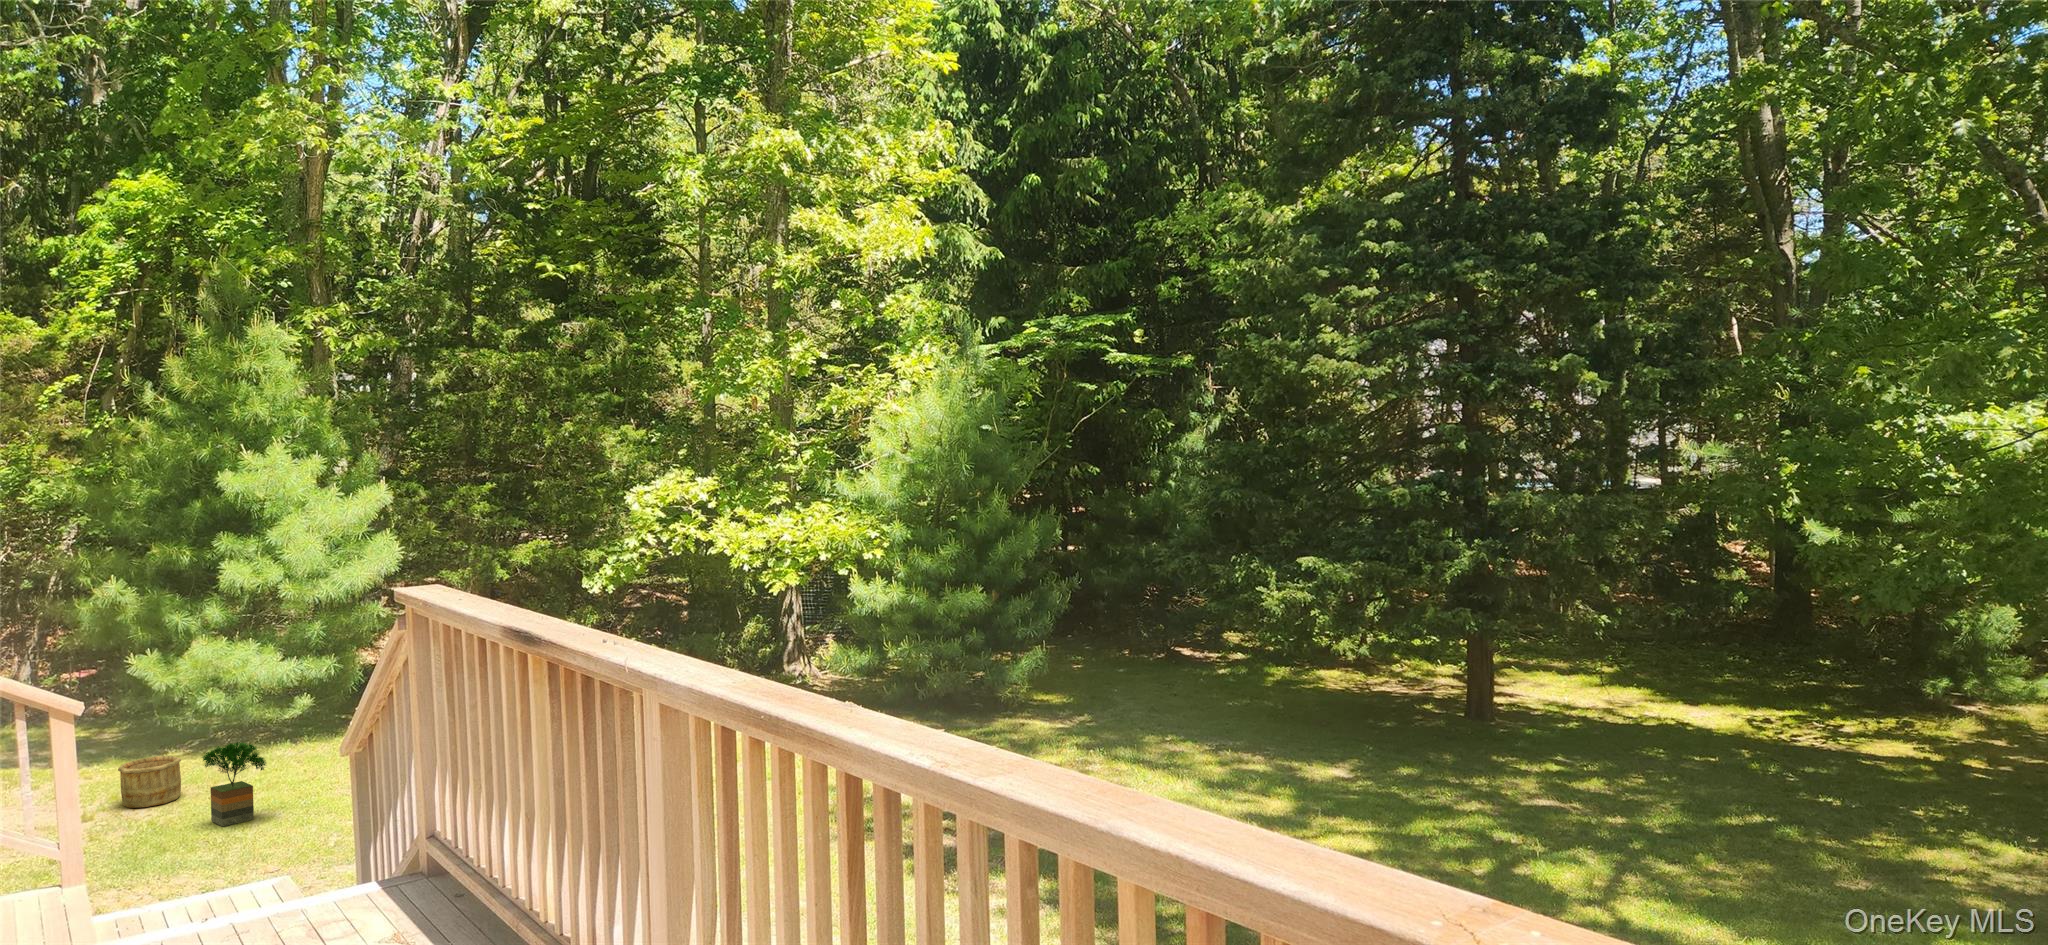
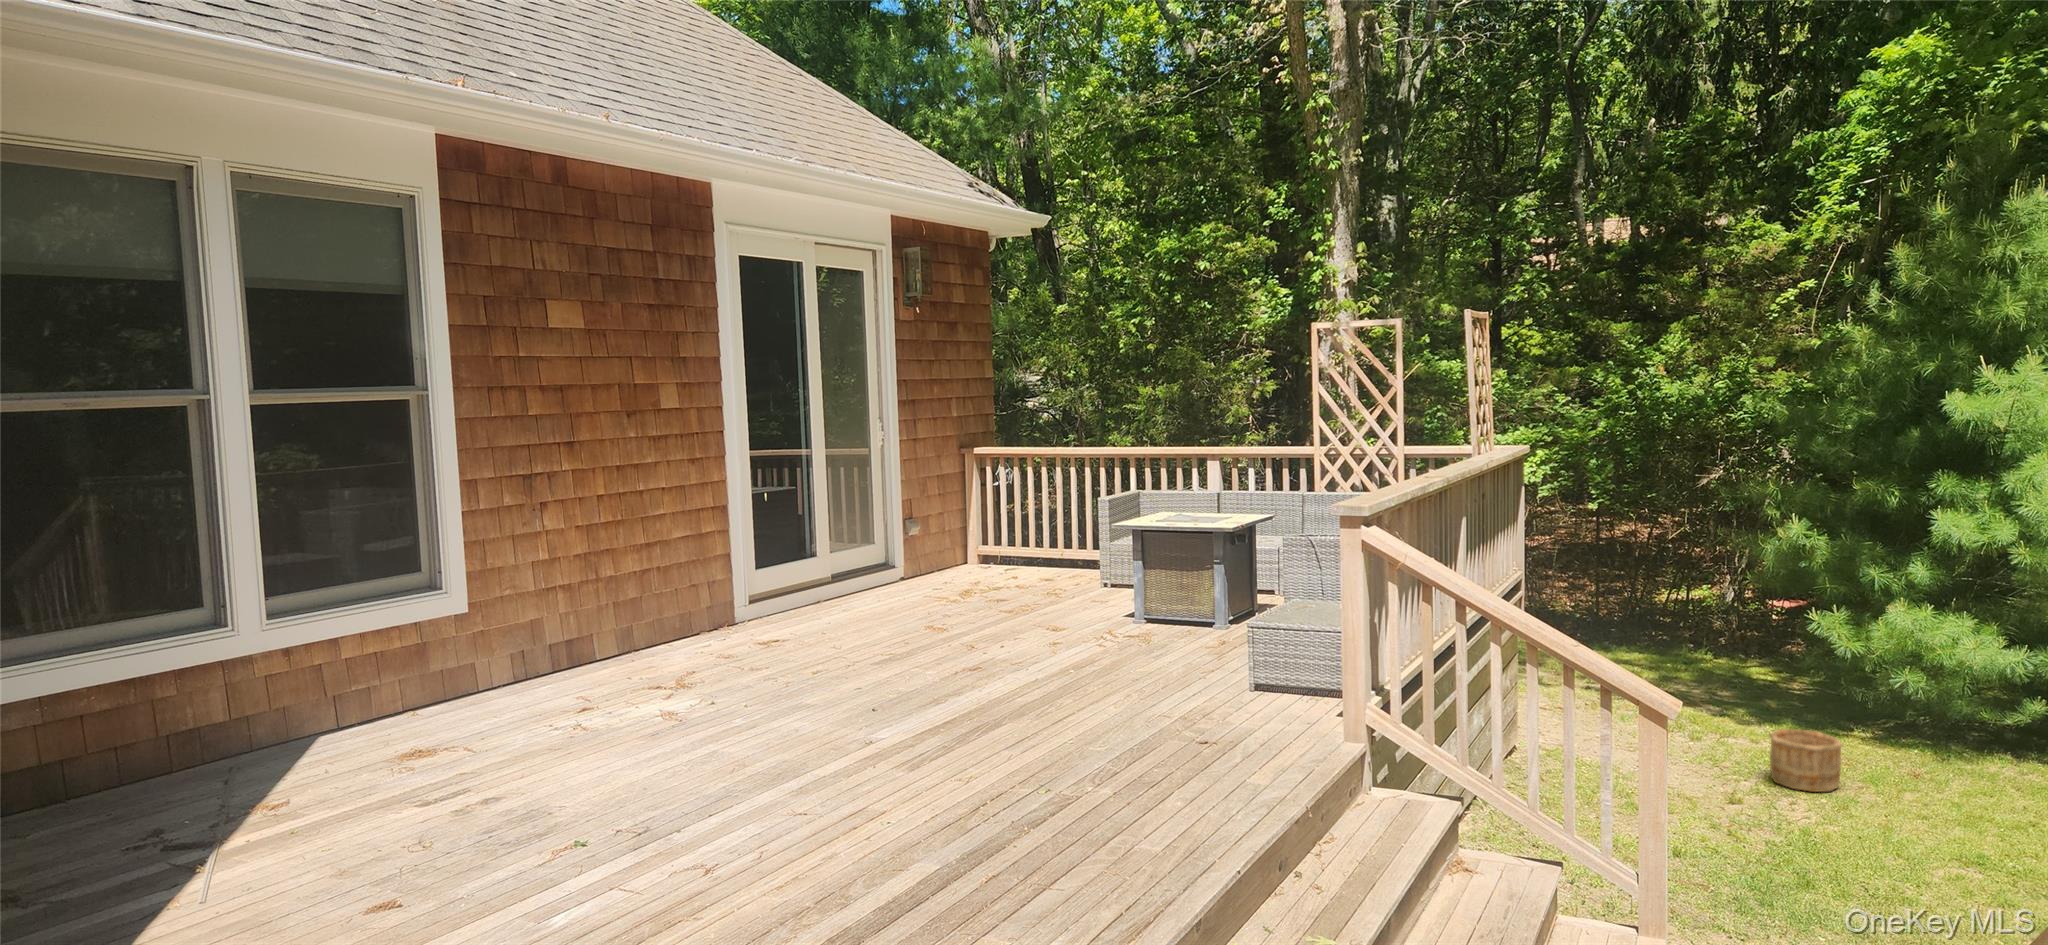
potted tree: present [202,742,266,826] -> none [1849,747,1939,860]

